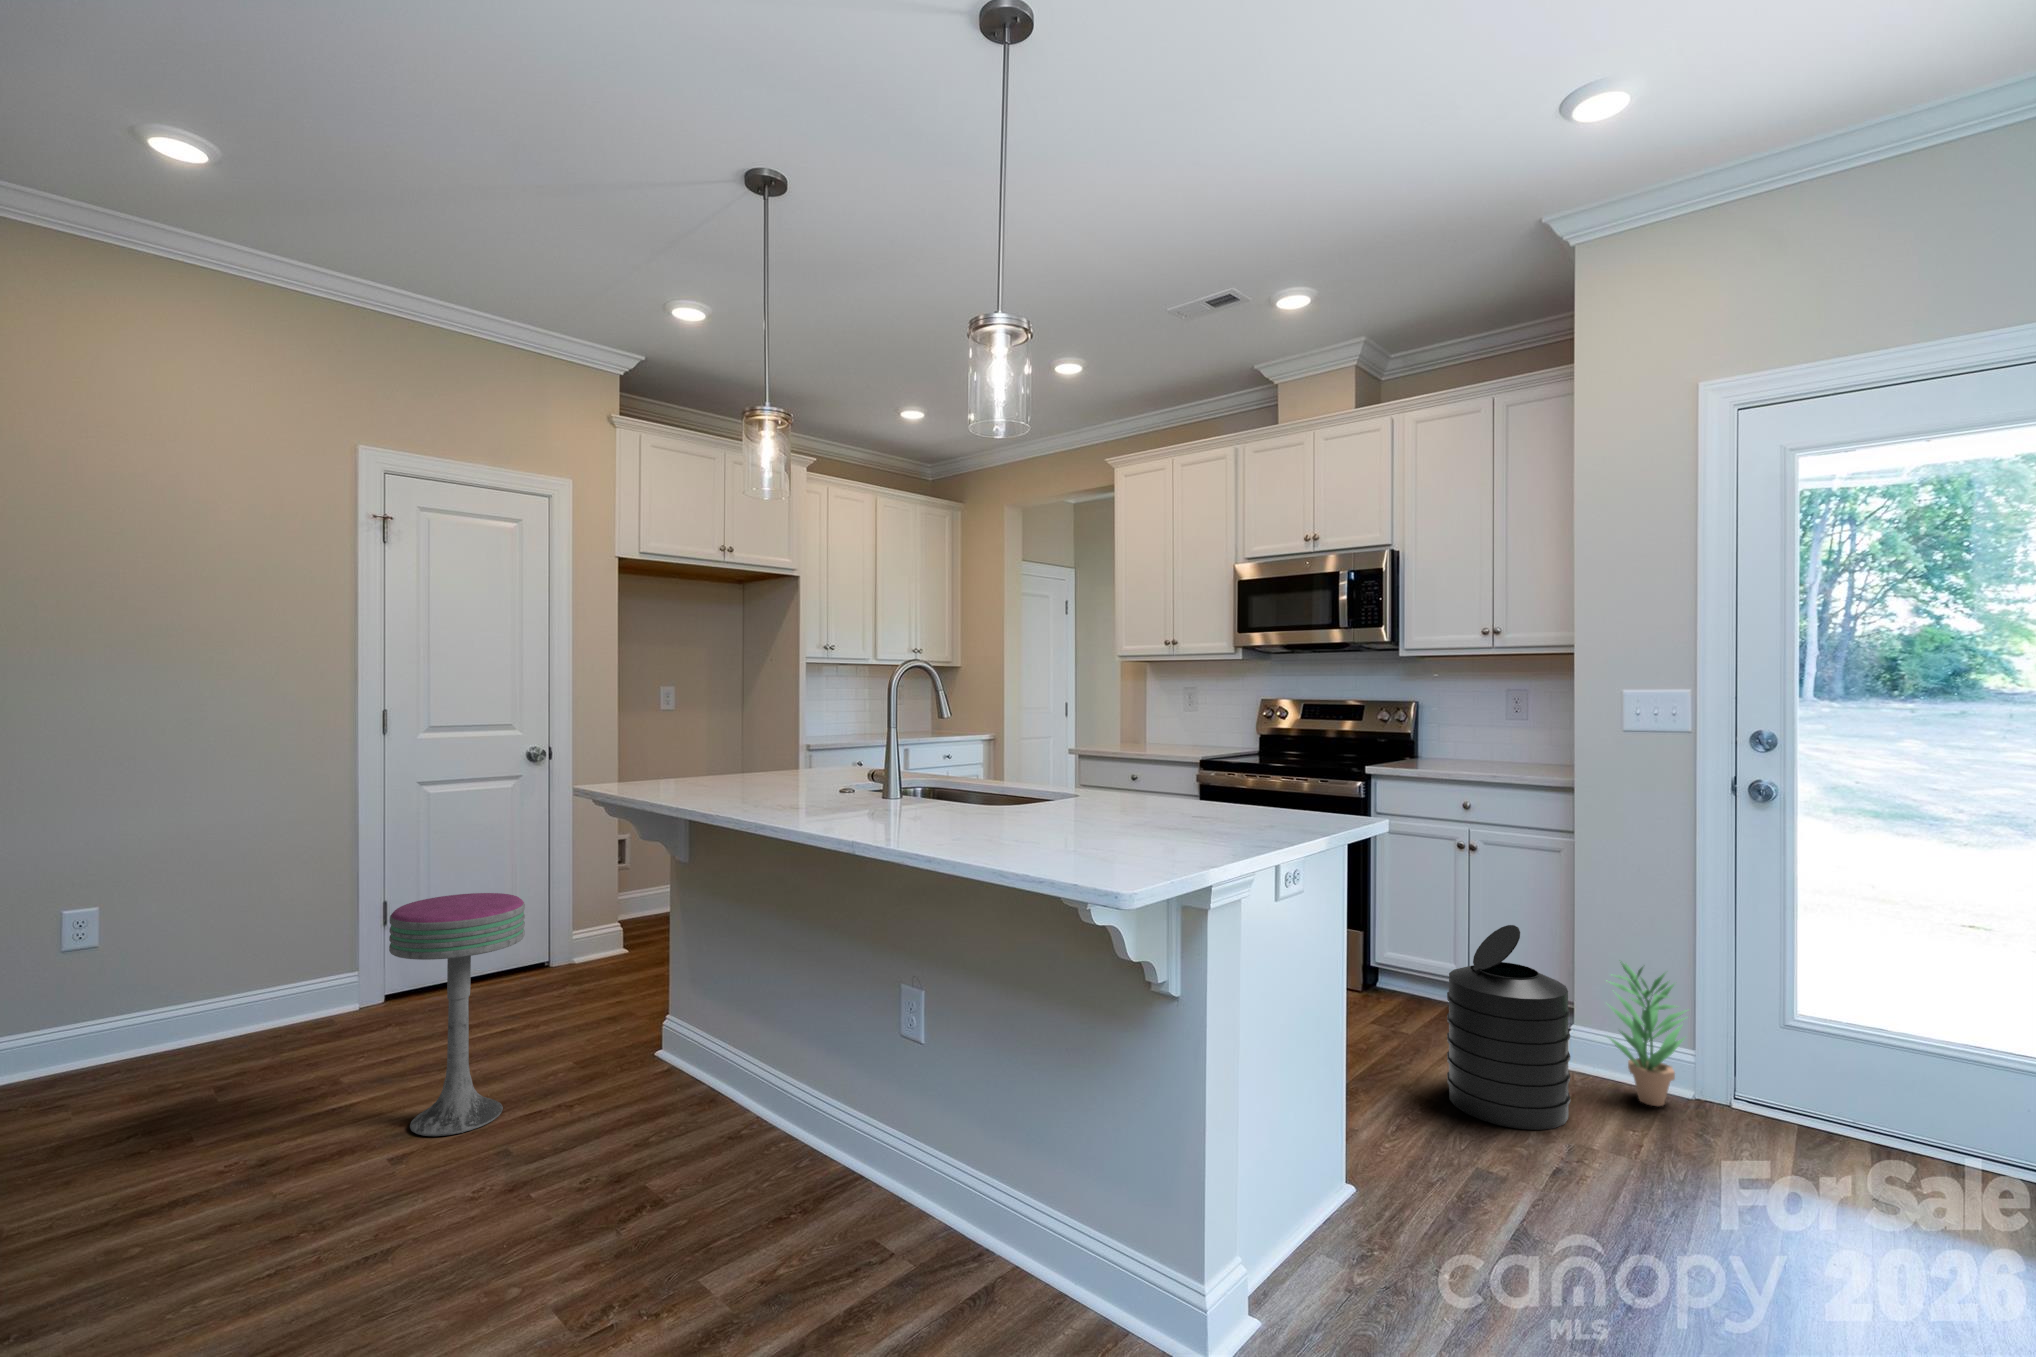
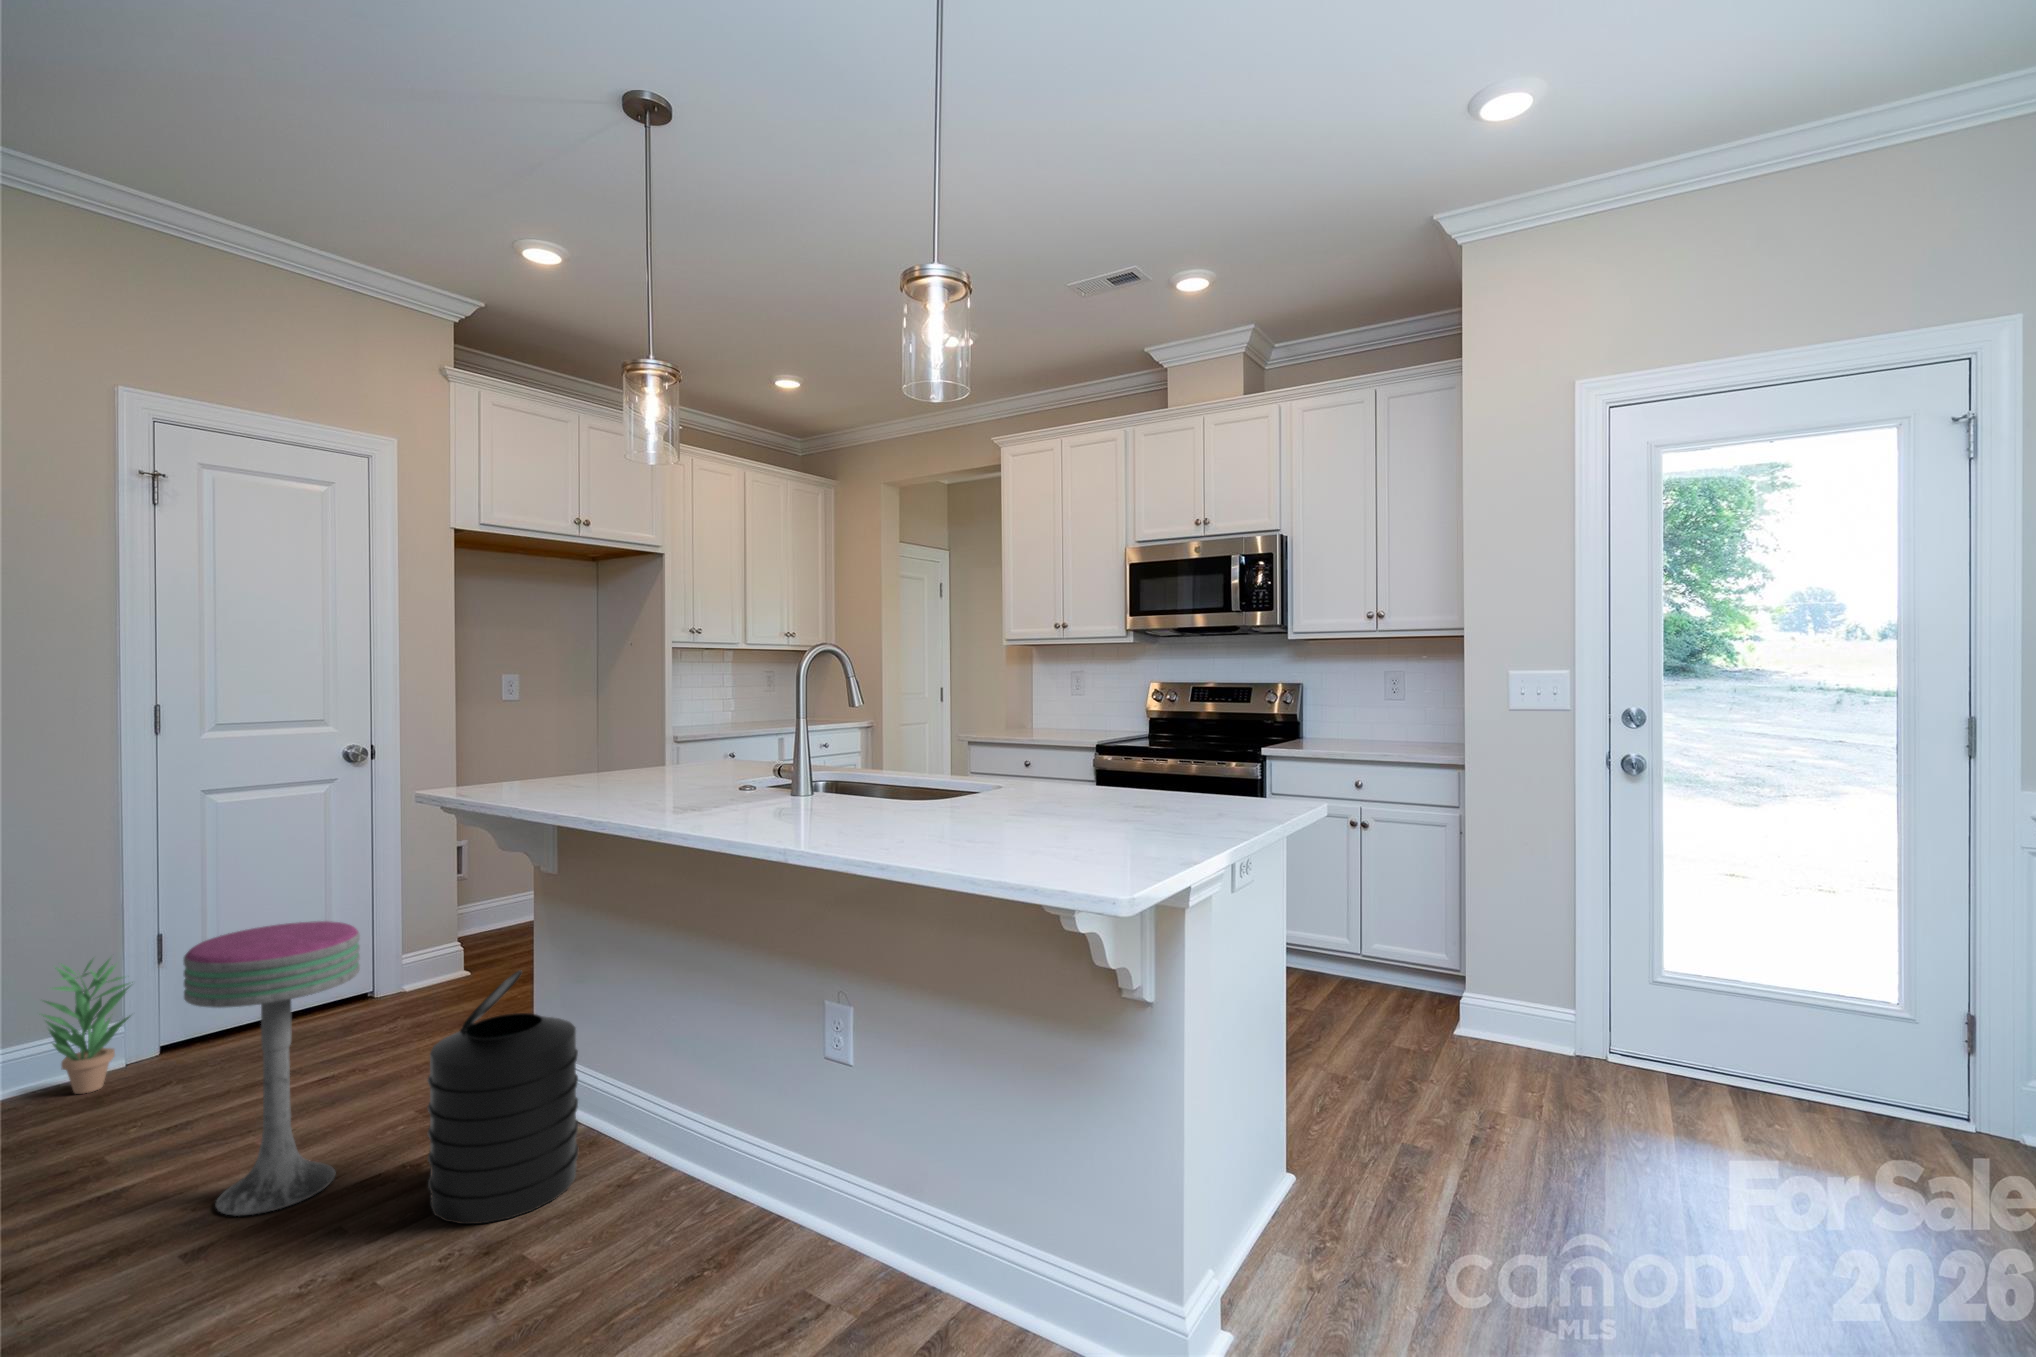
trash can: present [1447,925,1571,1130] -> present [427,971,578,1224]
potted plant: present [1608,963,1689,1106] -> present [43,959,130,1094]

